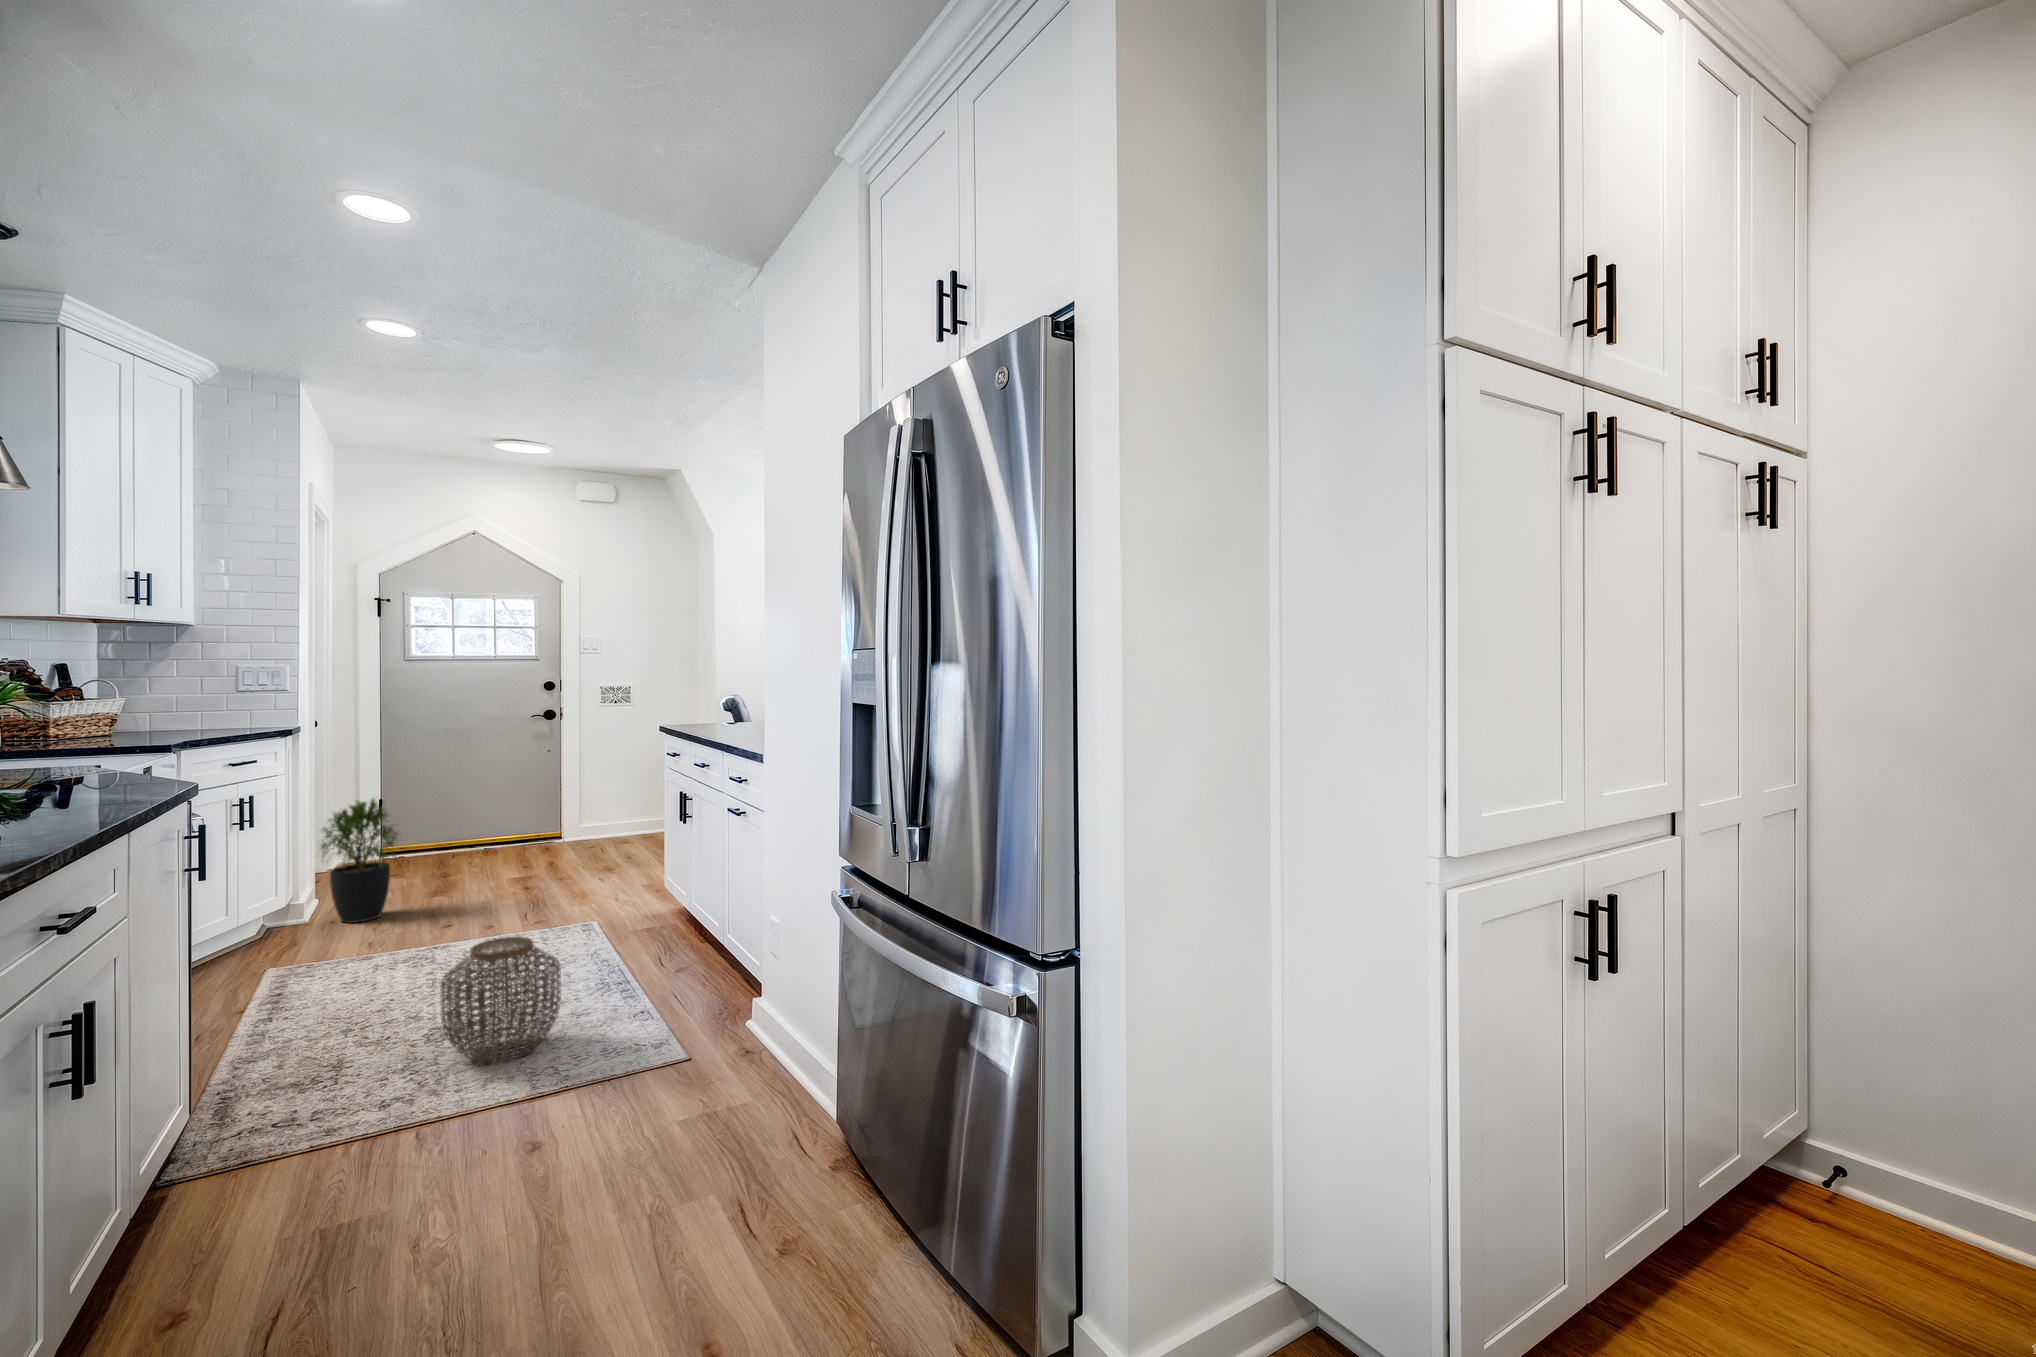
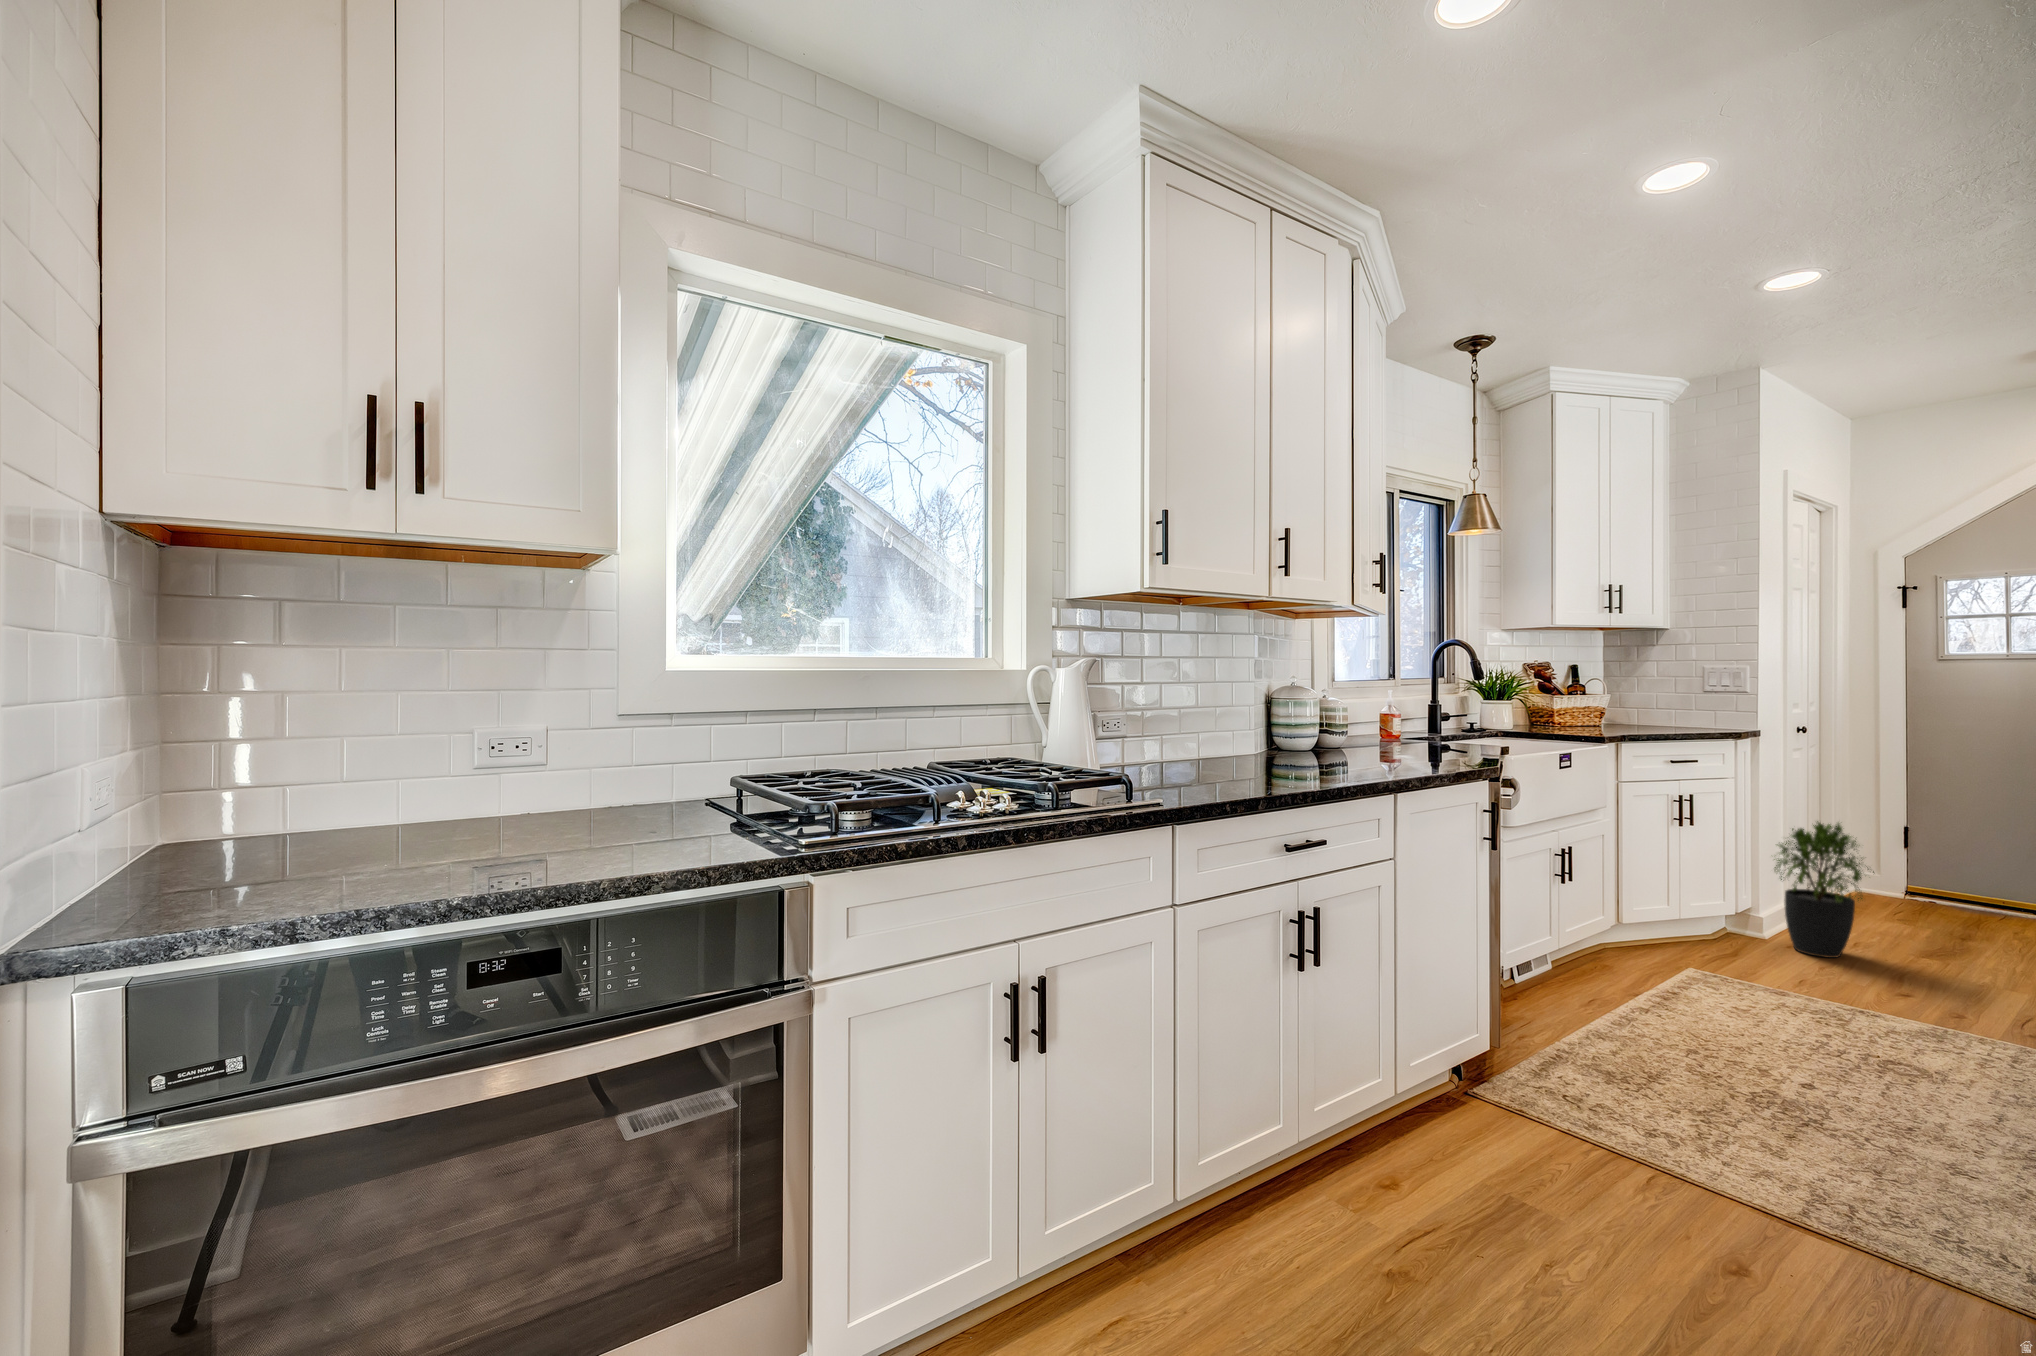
woven basket: present [441,937,561,1063] -> none [1738,1016,1903,1175]

